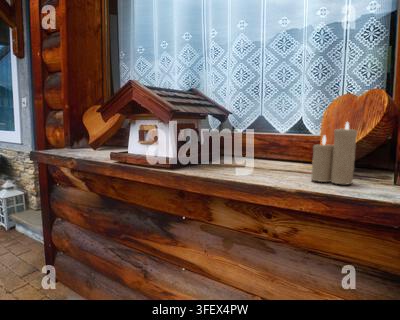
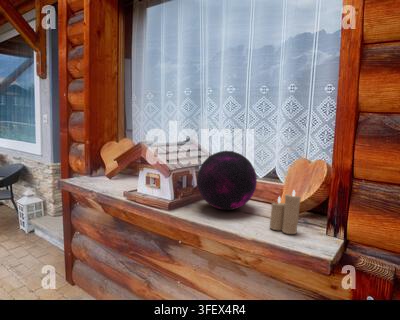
decorative orb: none [205,90,284,168] -> present [197,151,257,210]

